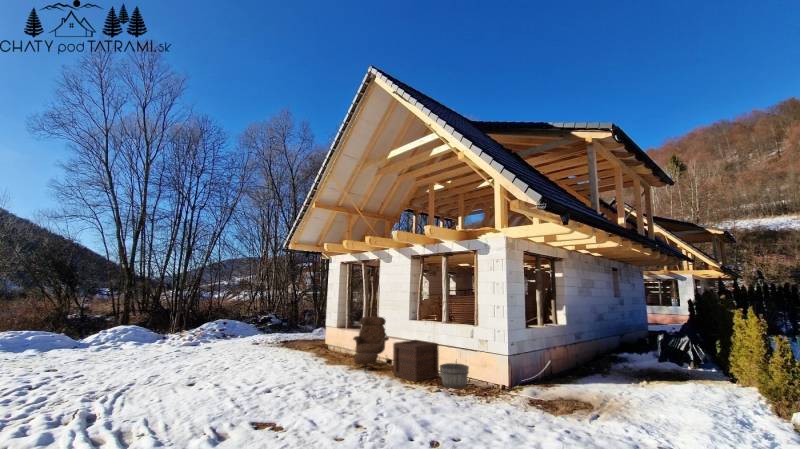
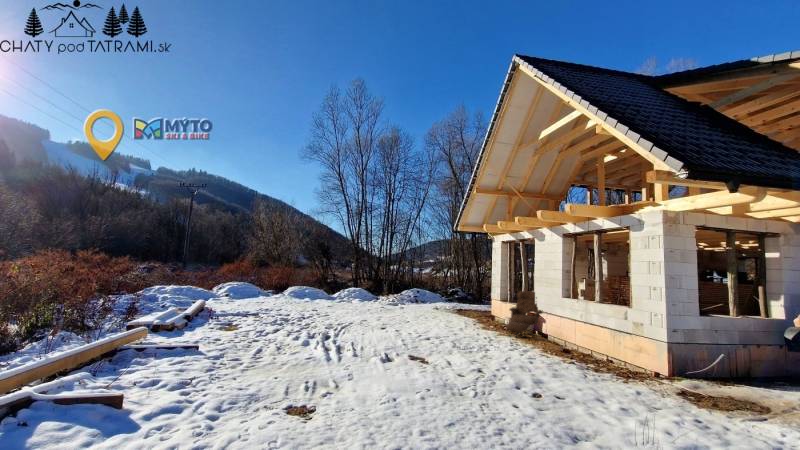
wooden crate: present [393,340,439,382] -> none [539,315,584,352]
wooden bucket: present [440,362,469,388] -> none [578,336,610,363]

